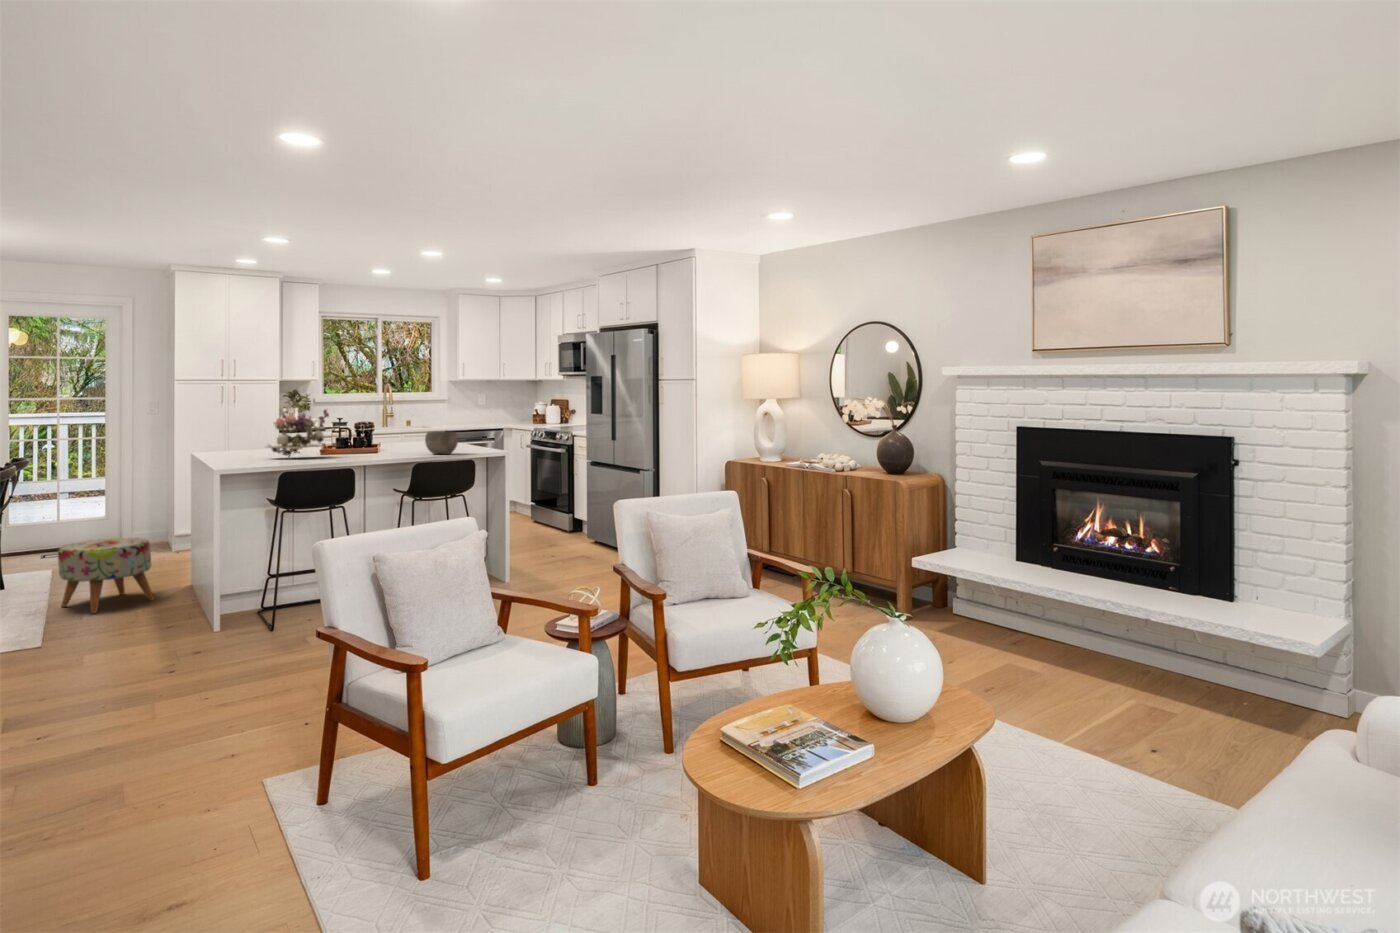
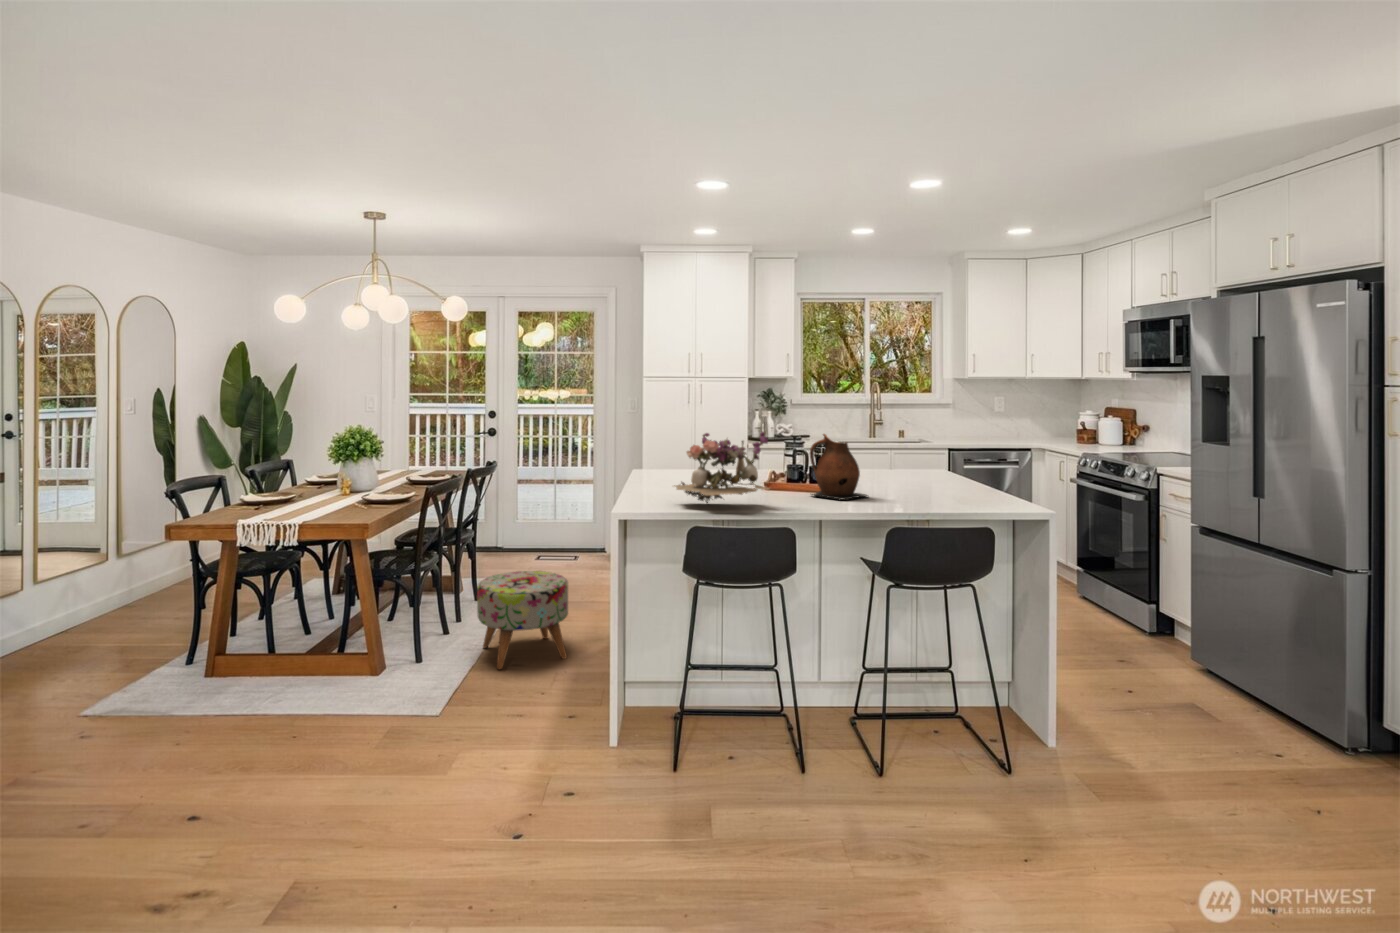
ceramic pitcher: none [354,412,397,453] -> present [810,434,867,500]
bowl: present [425,431,458,454] -> none [913,474,971,517]

